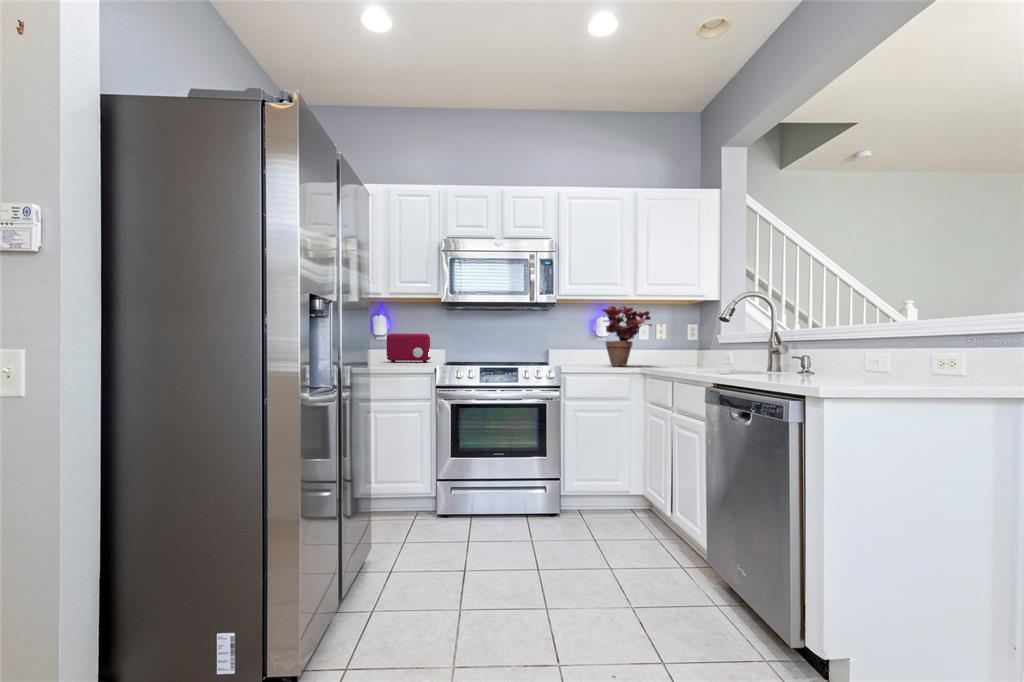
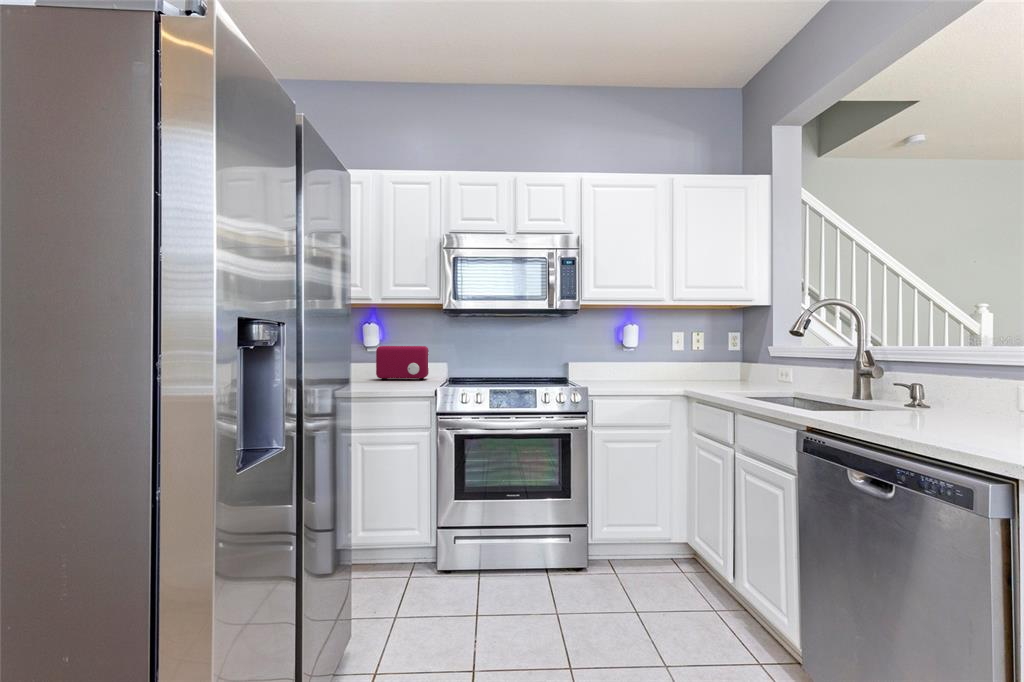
potted plant: present [603,306,652,365] -> none [635,313,694,385]

